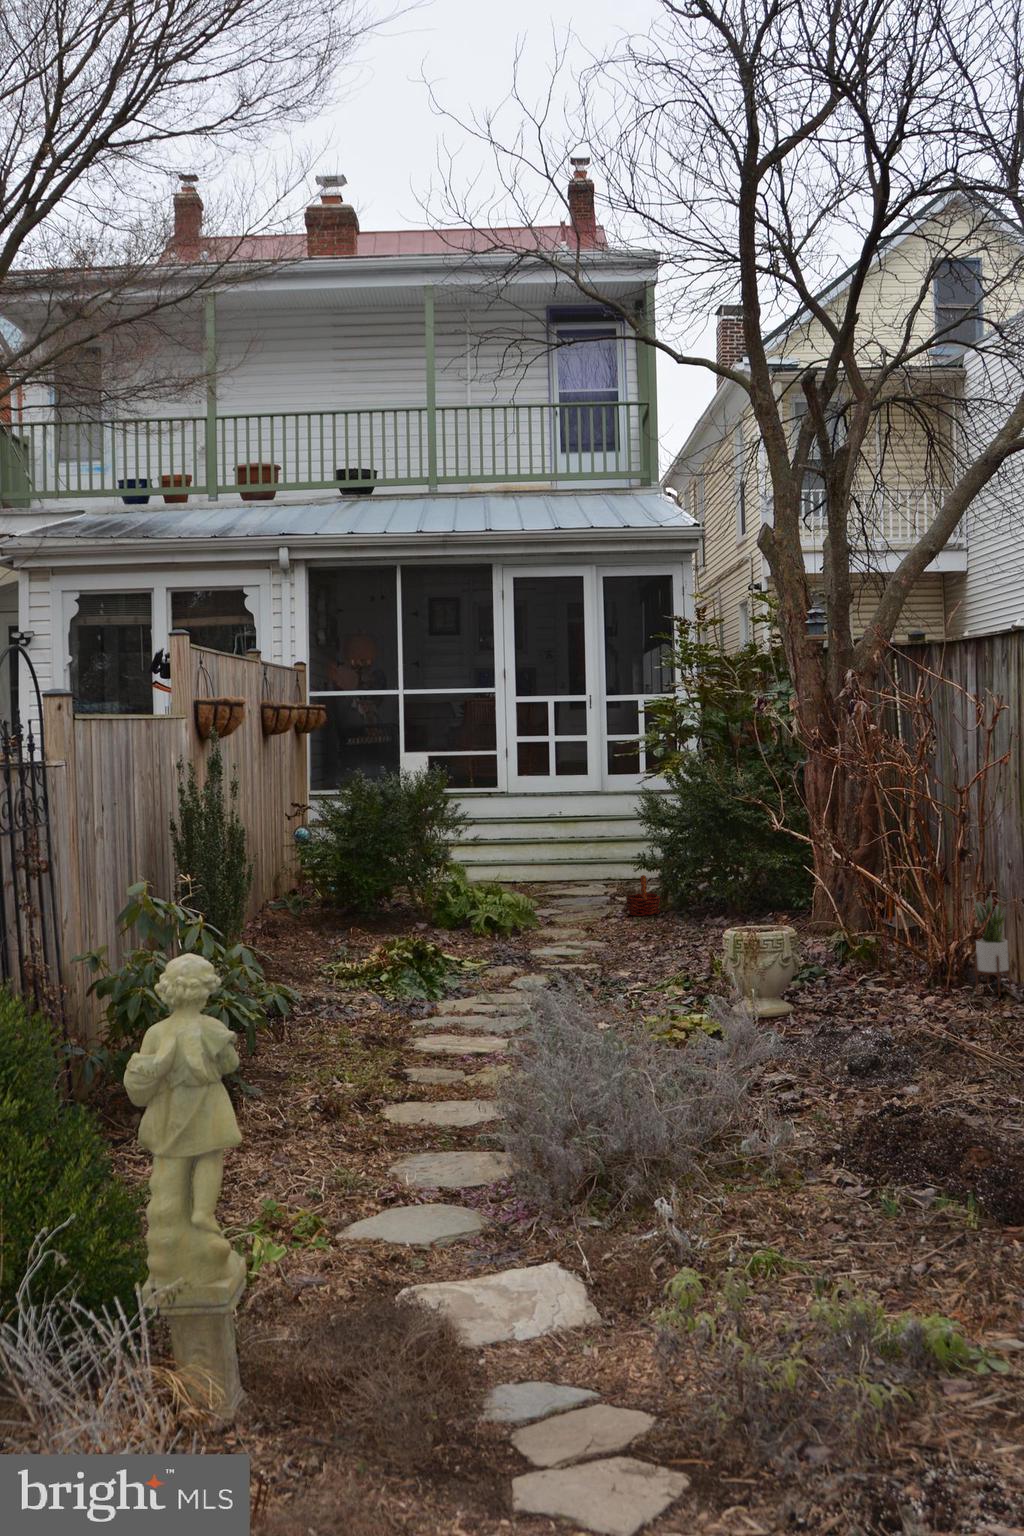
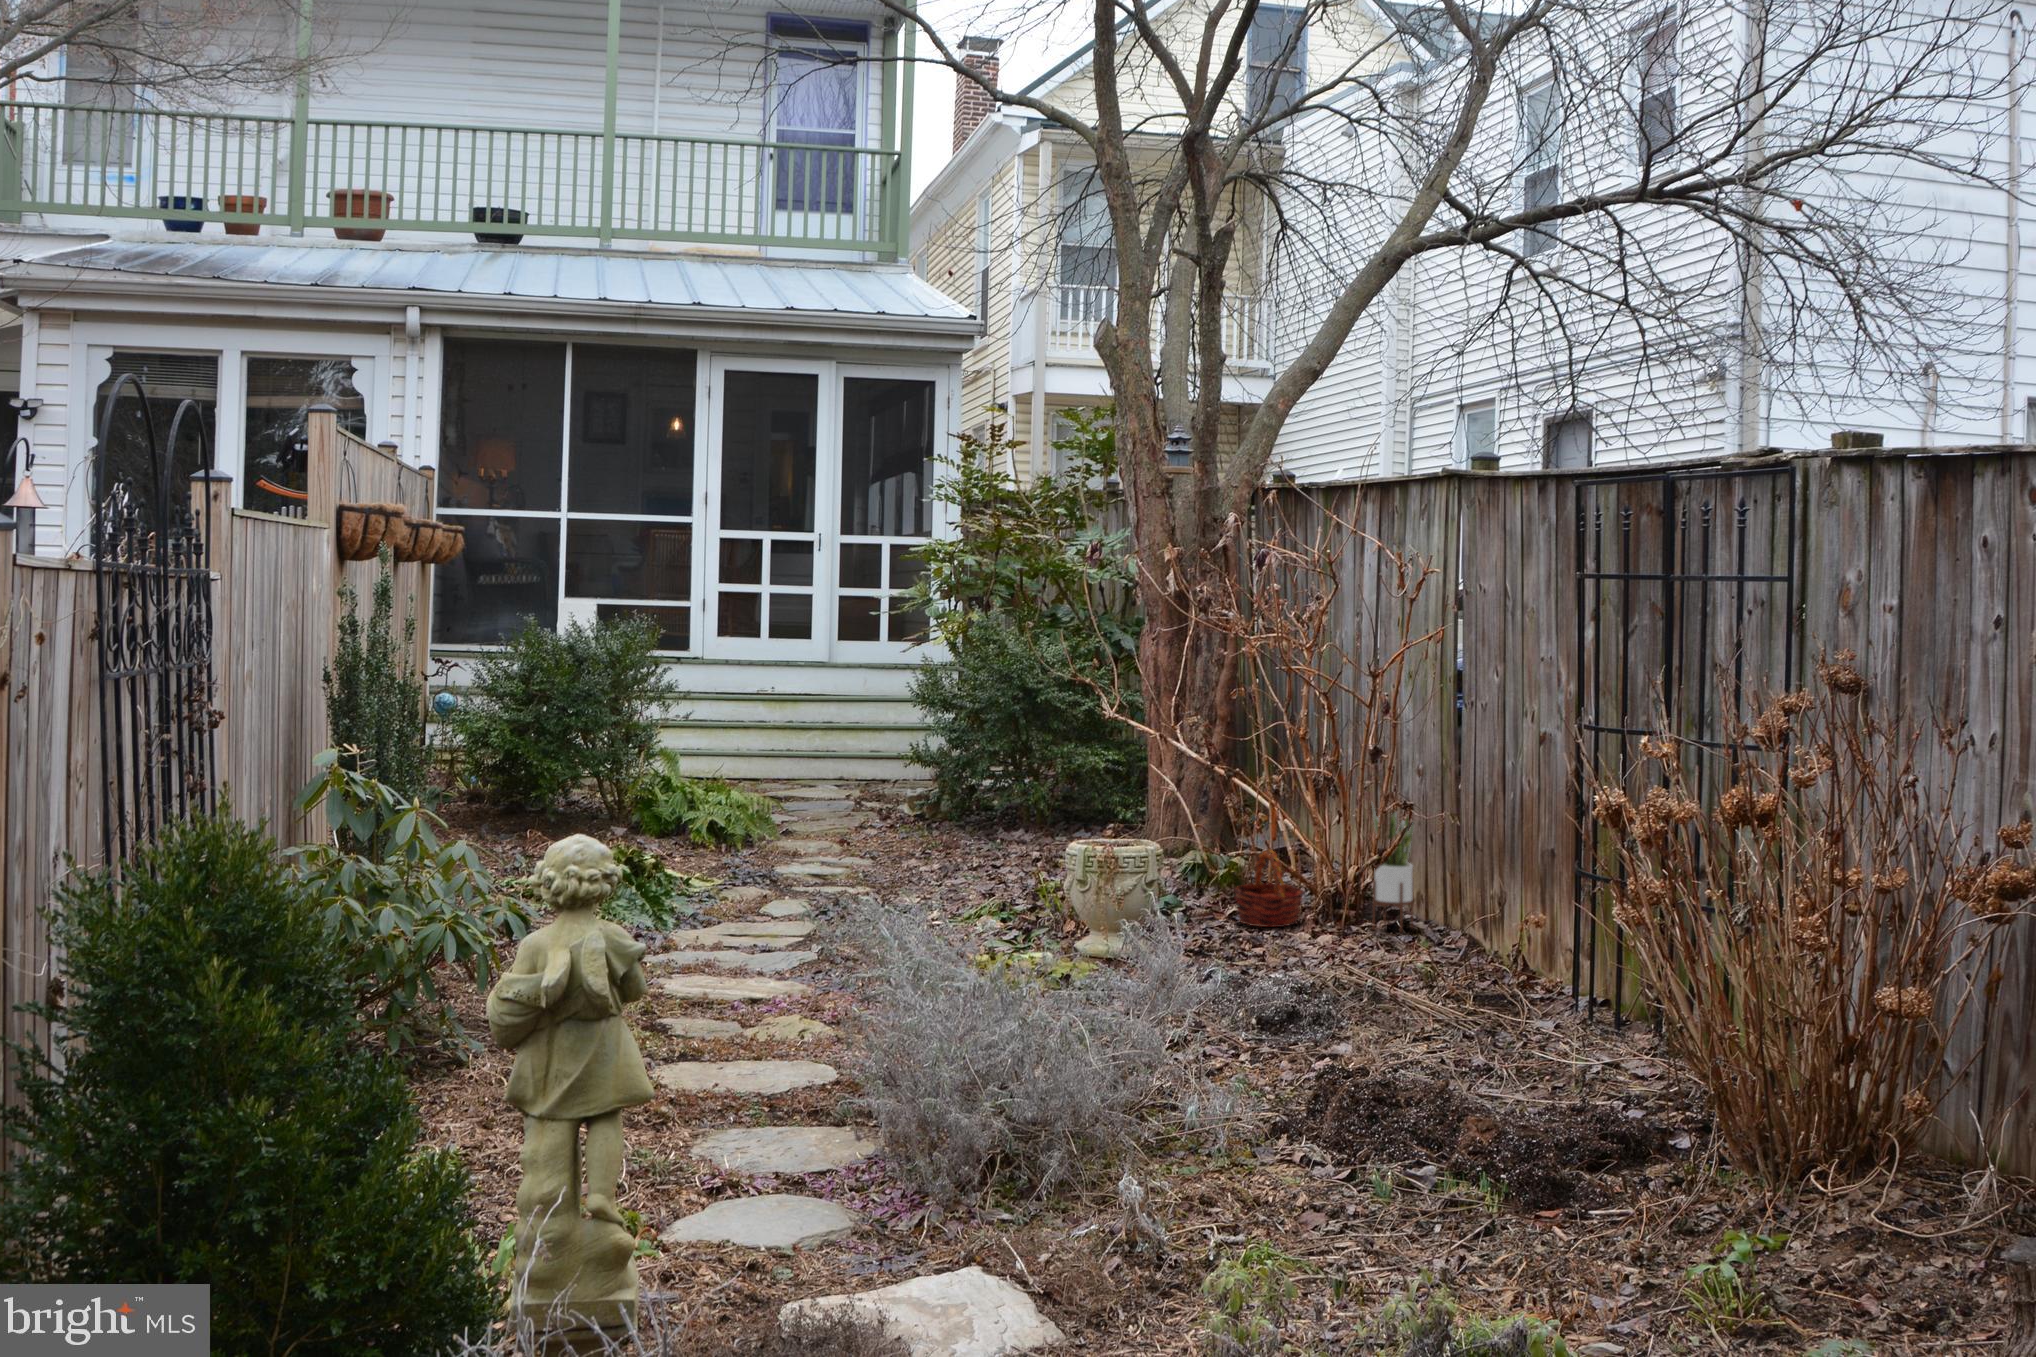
basket: present [626,875,662,916] -> present [1234,850,1303,927]

